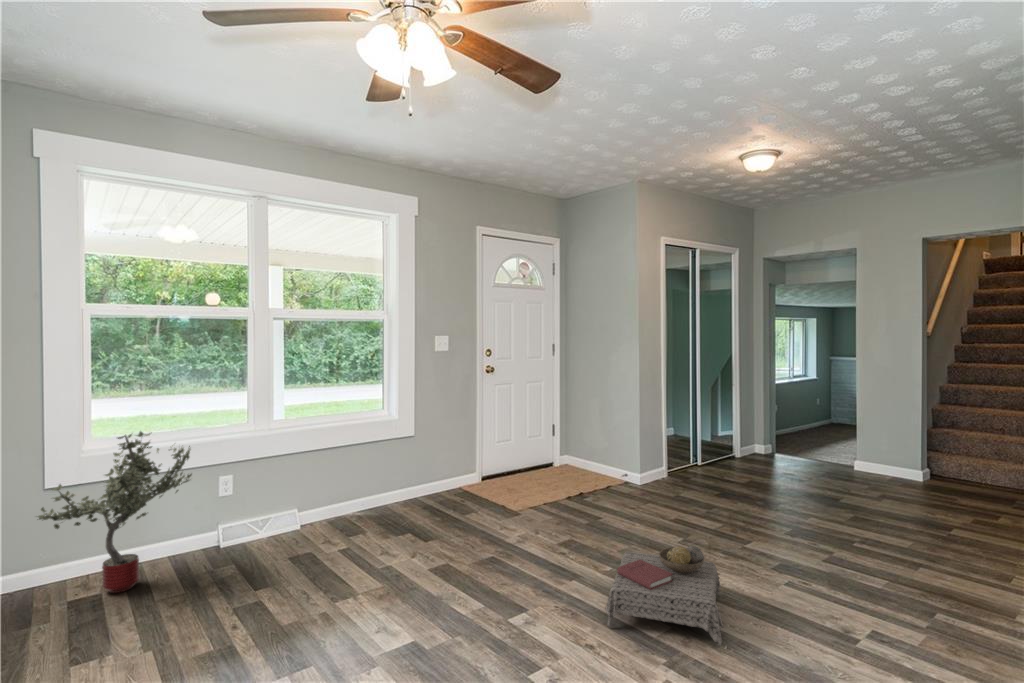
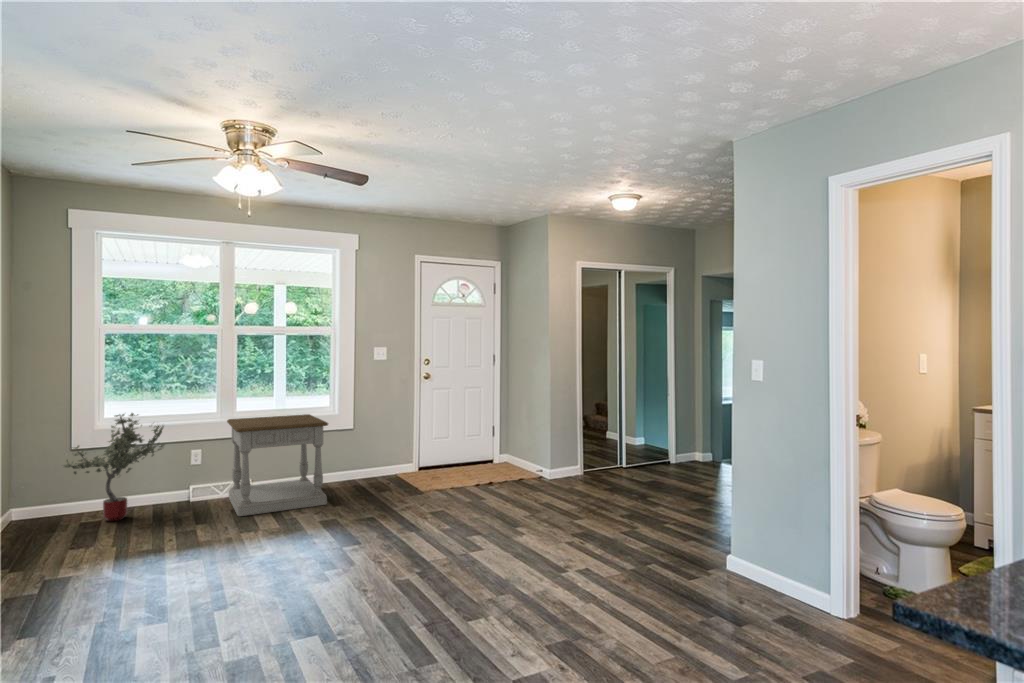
side table: none [266,421,413,569] -> present [227,414,328,516]
ottoman: present [605,546,723,646] -> none [406,505,509,570]

